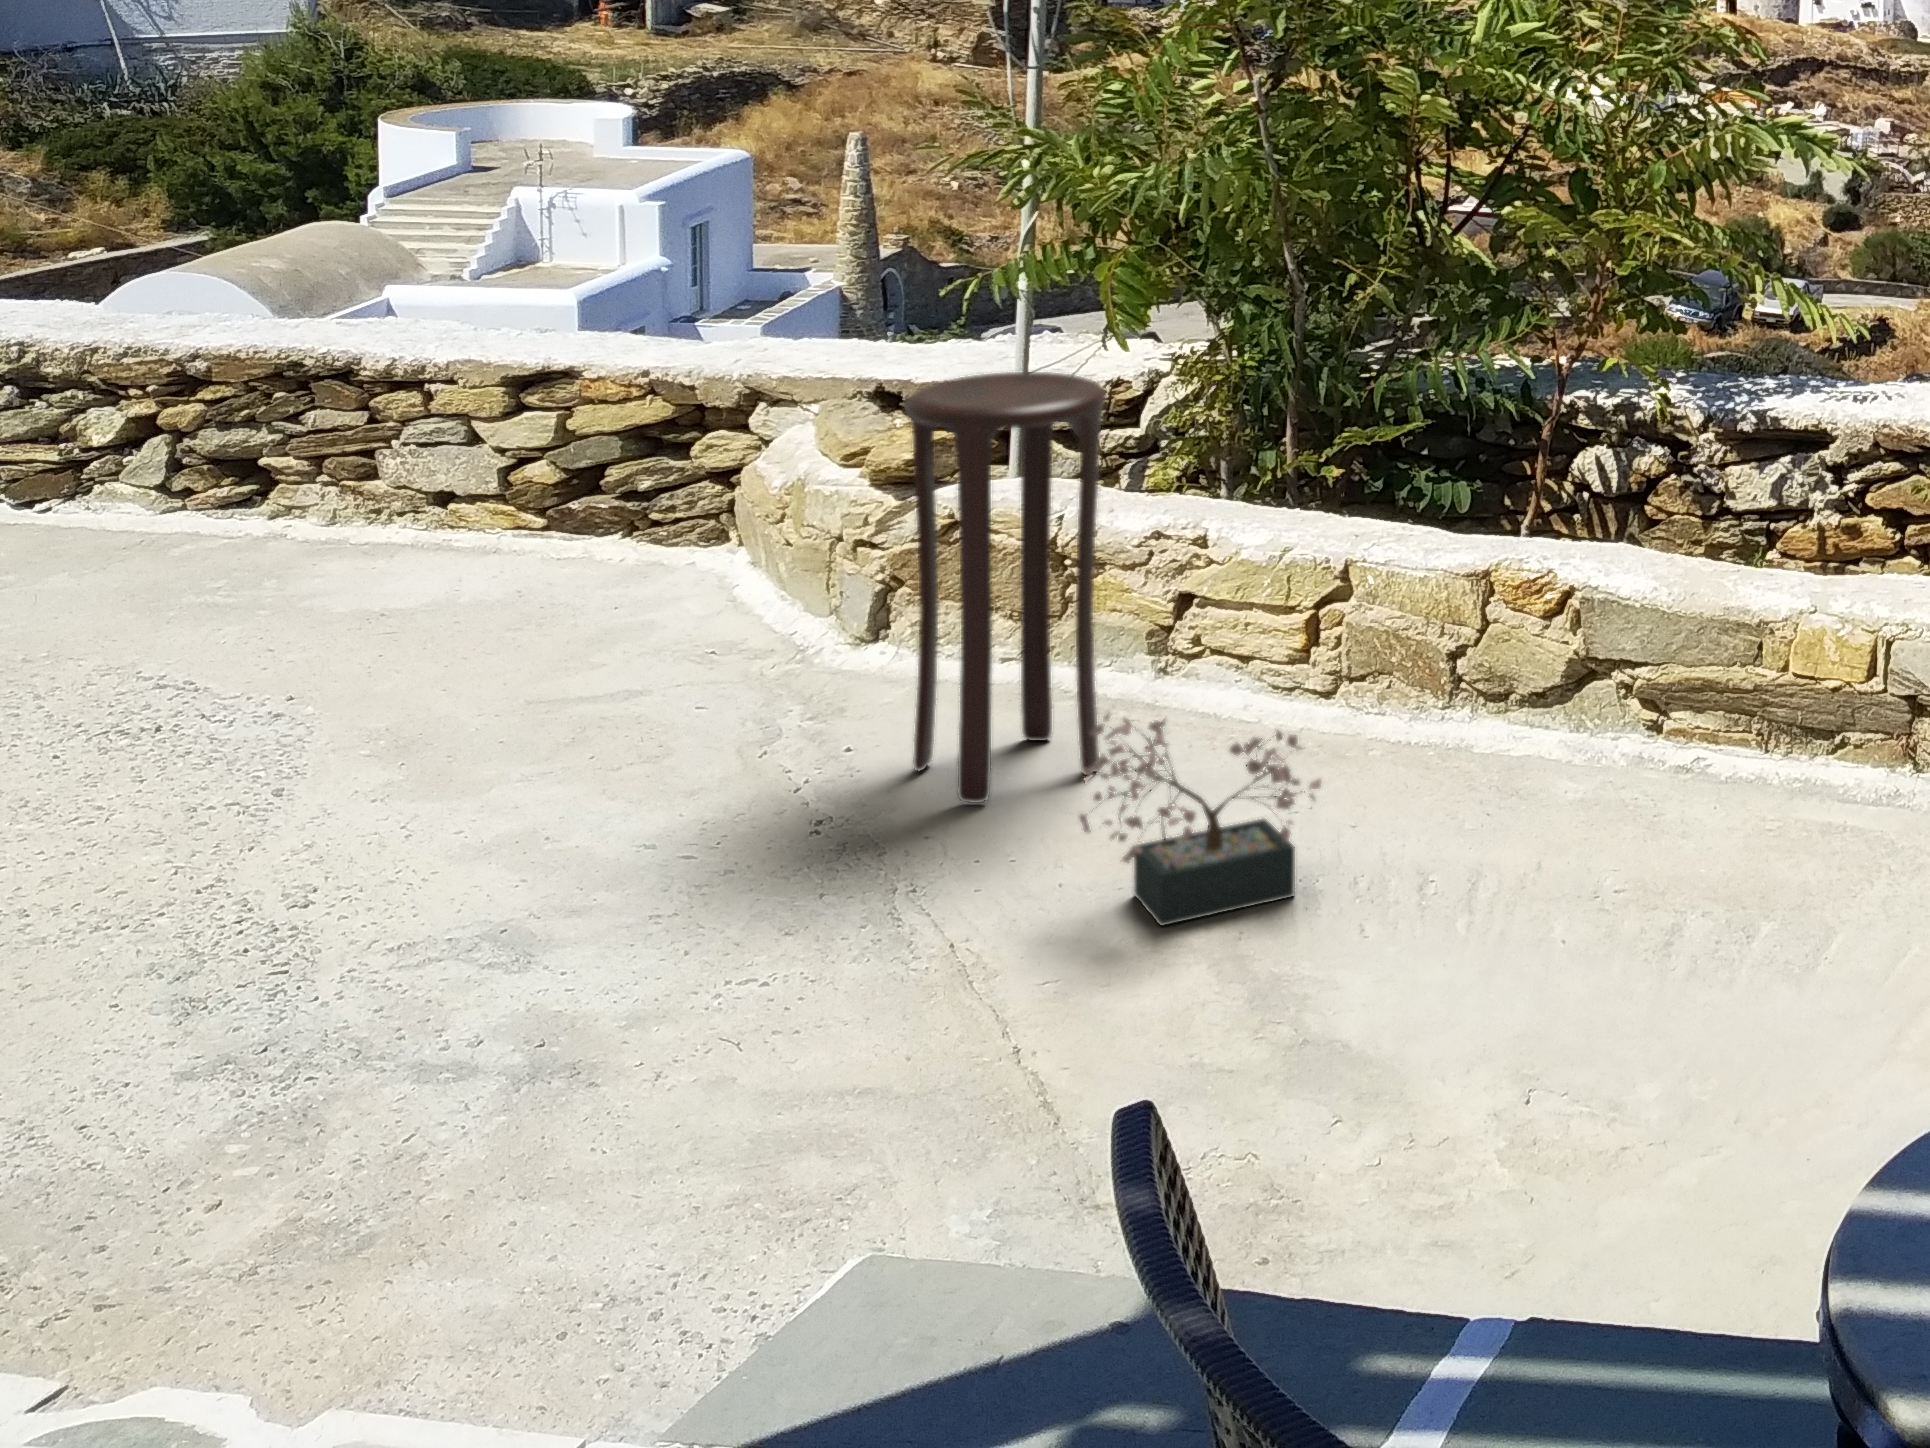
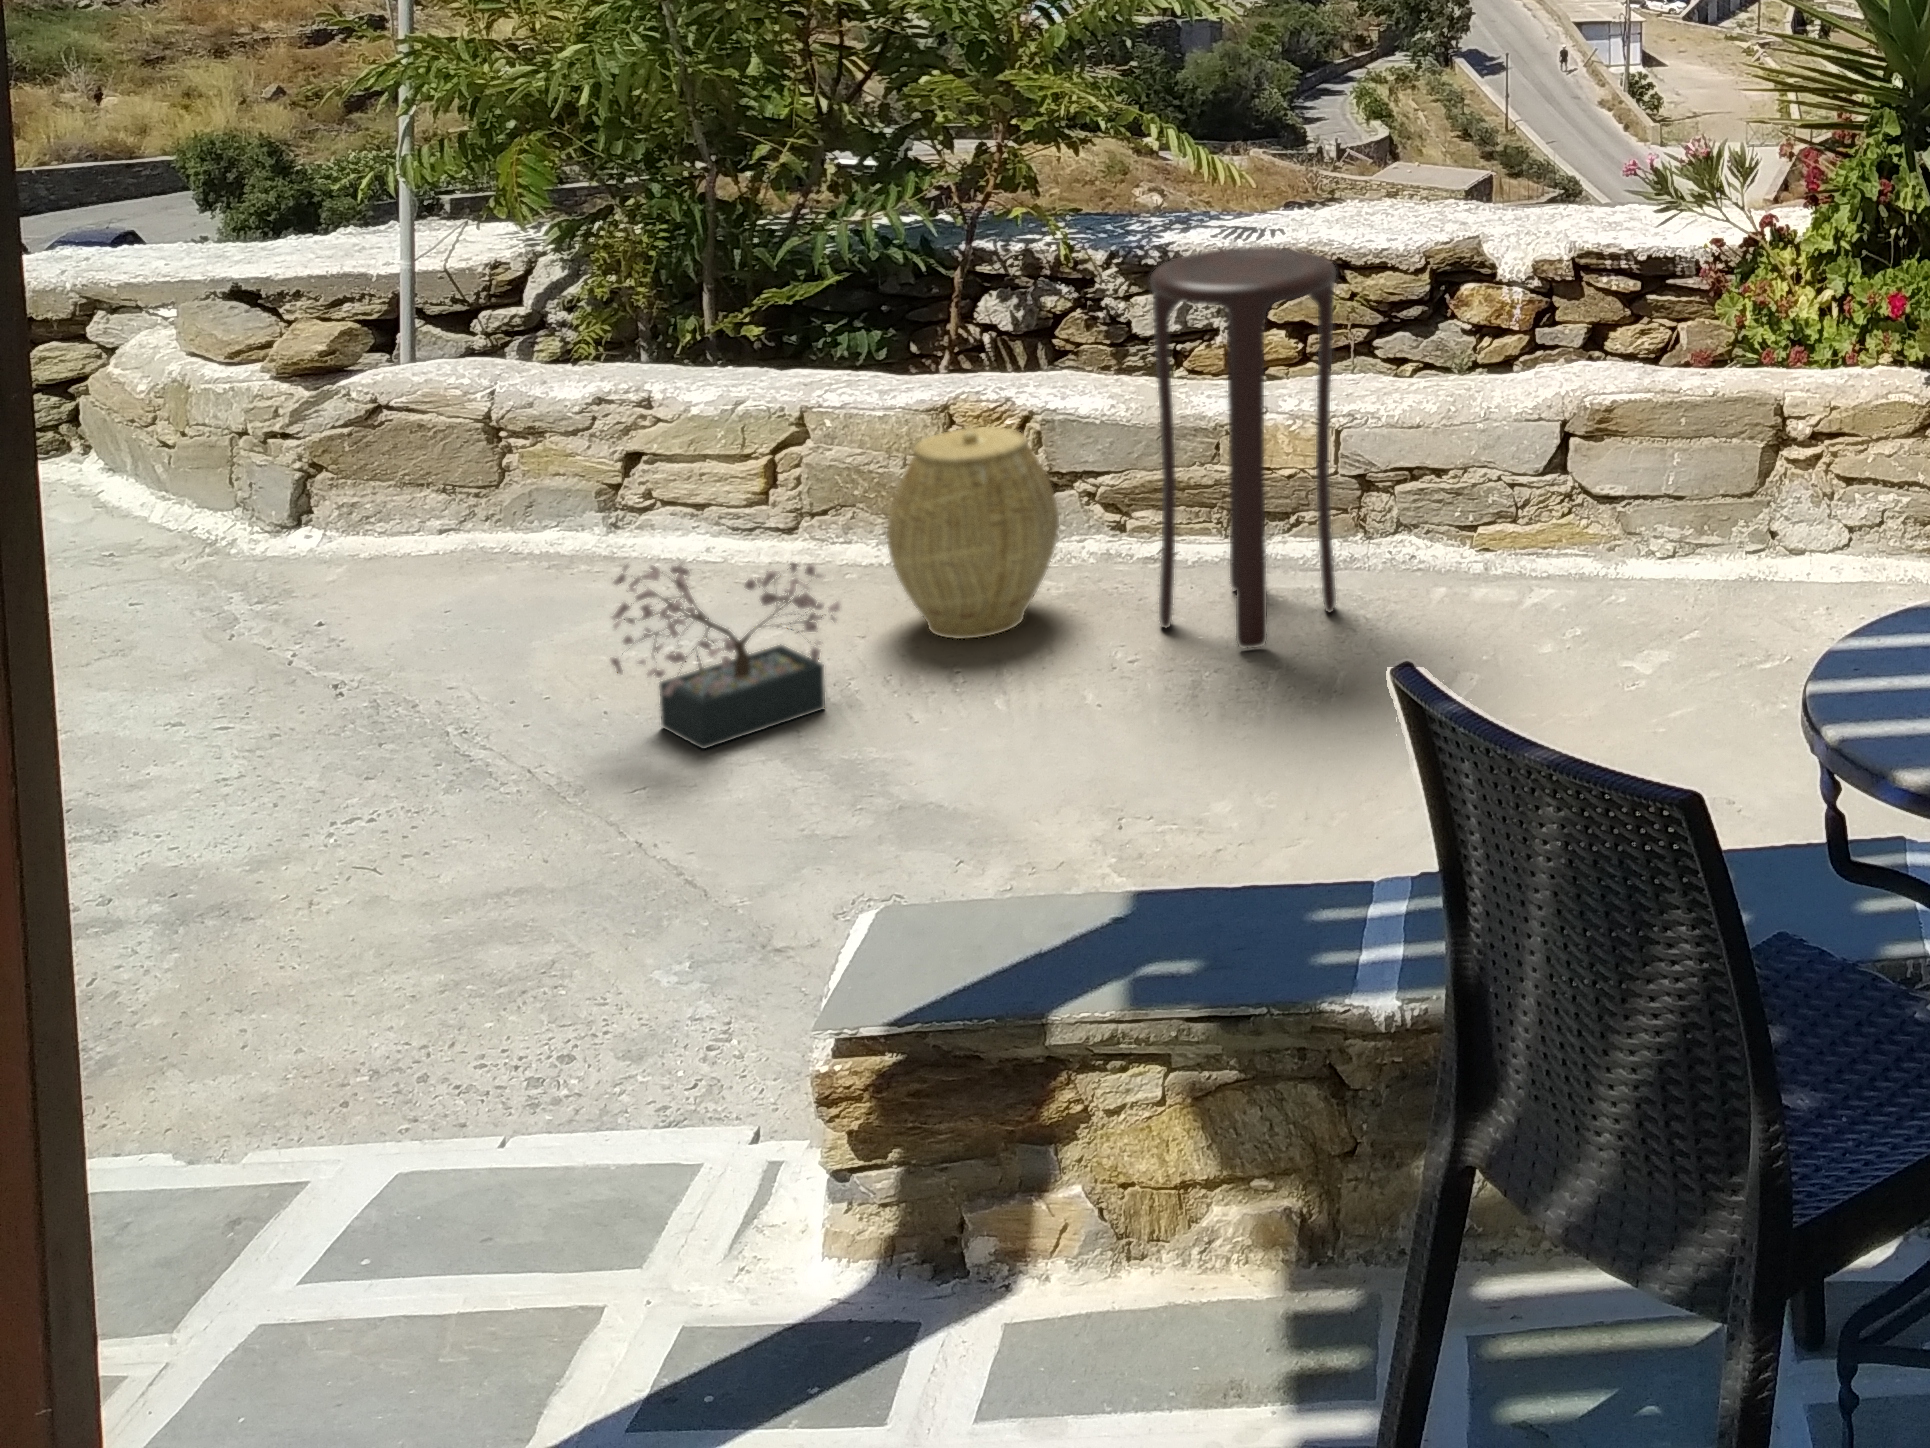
stool: present [905,372,1107,803] -> present [1150,247,1336,648]
woven basket: none [1391,600,1568,834] -> present [887,427,1059,639]

